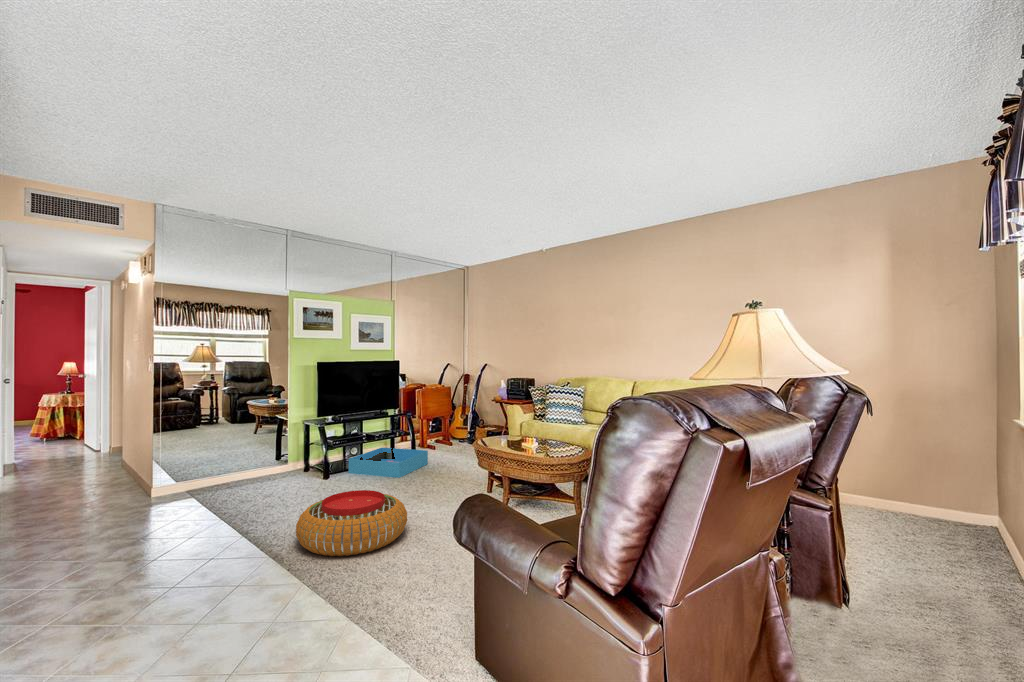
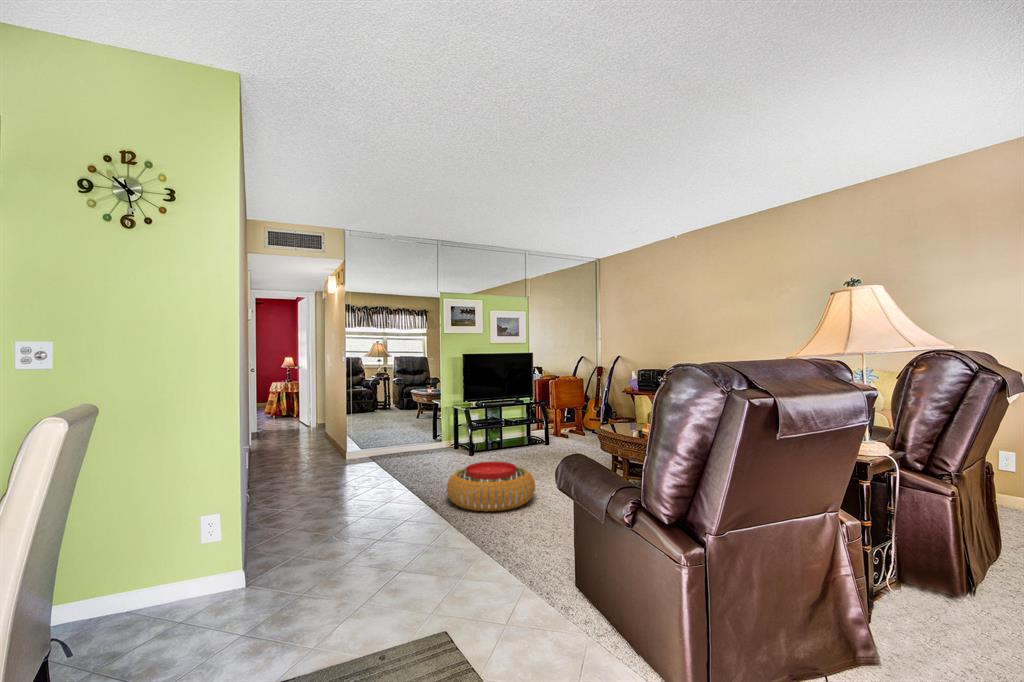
storage bin: present [349,448,428,478] -> none [491,432,560,459]

